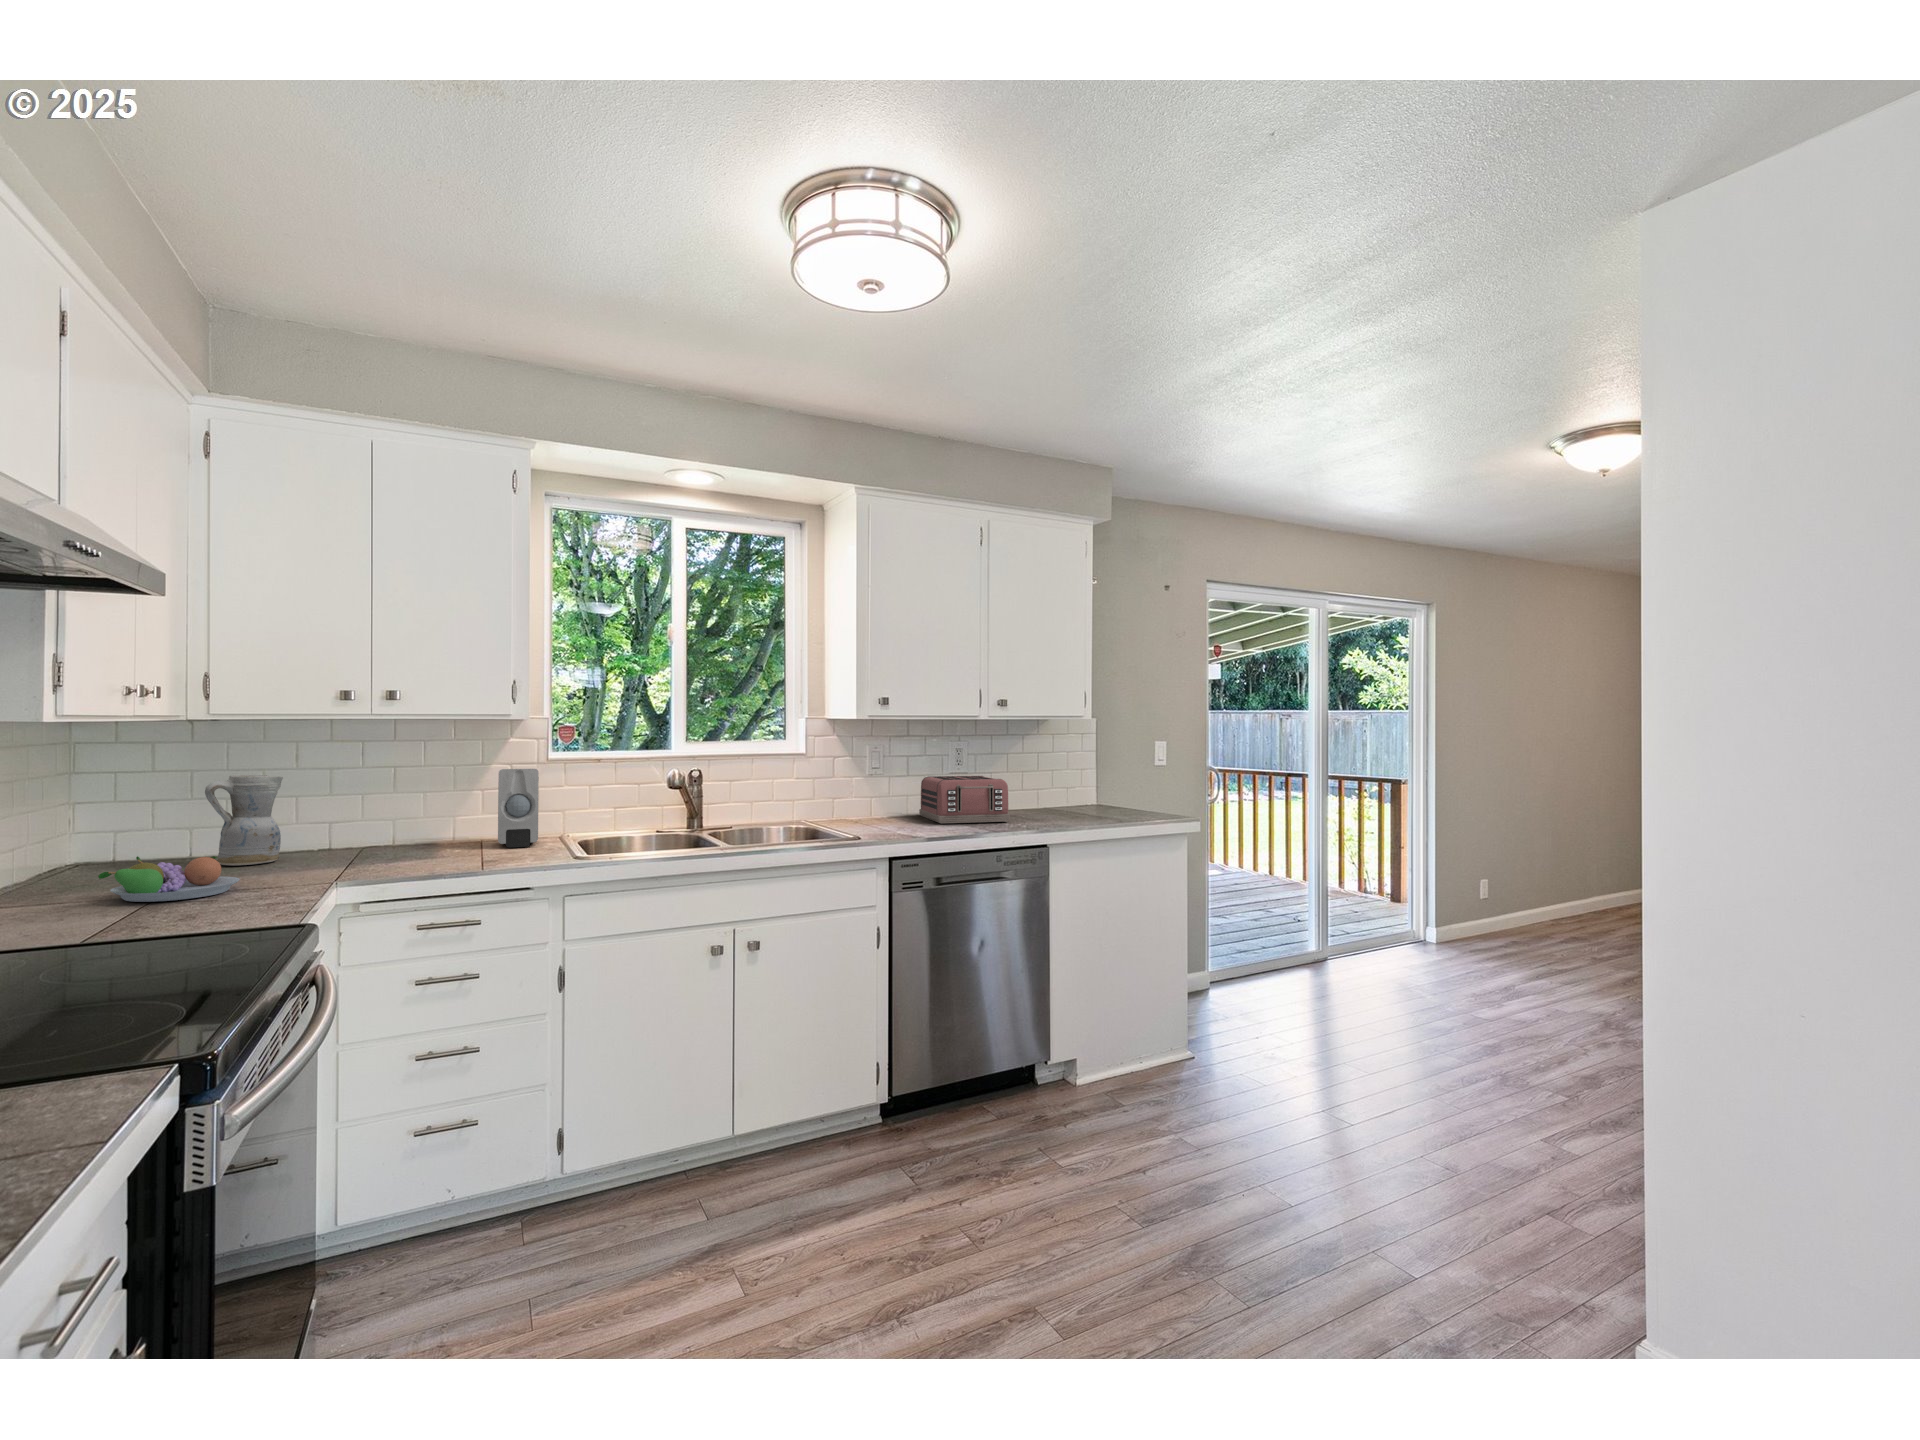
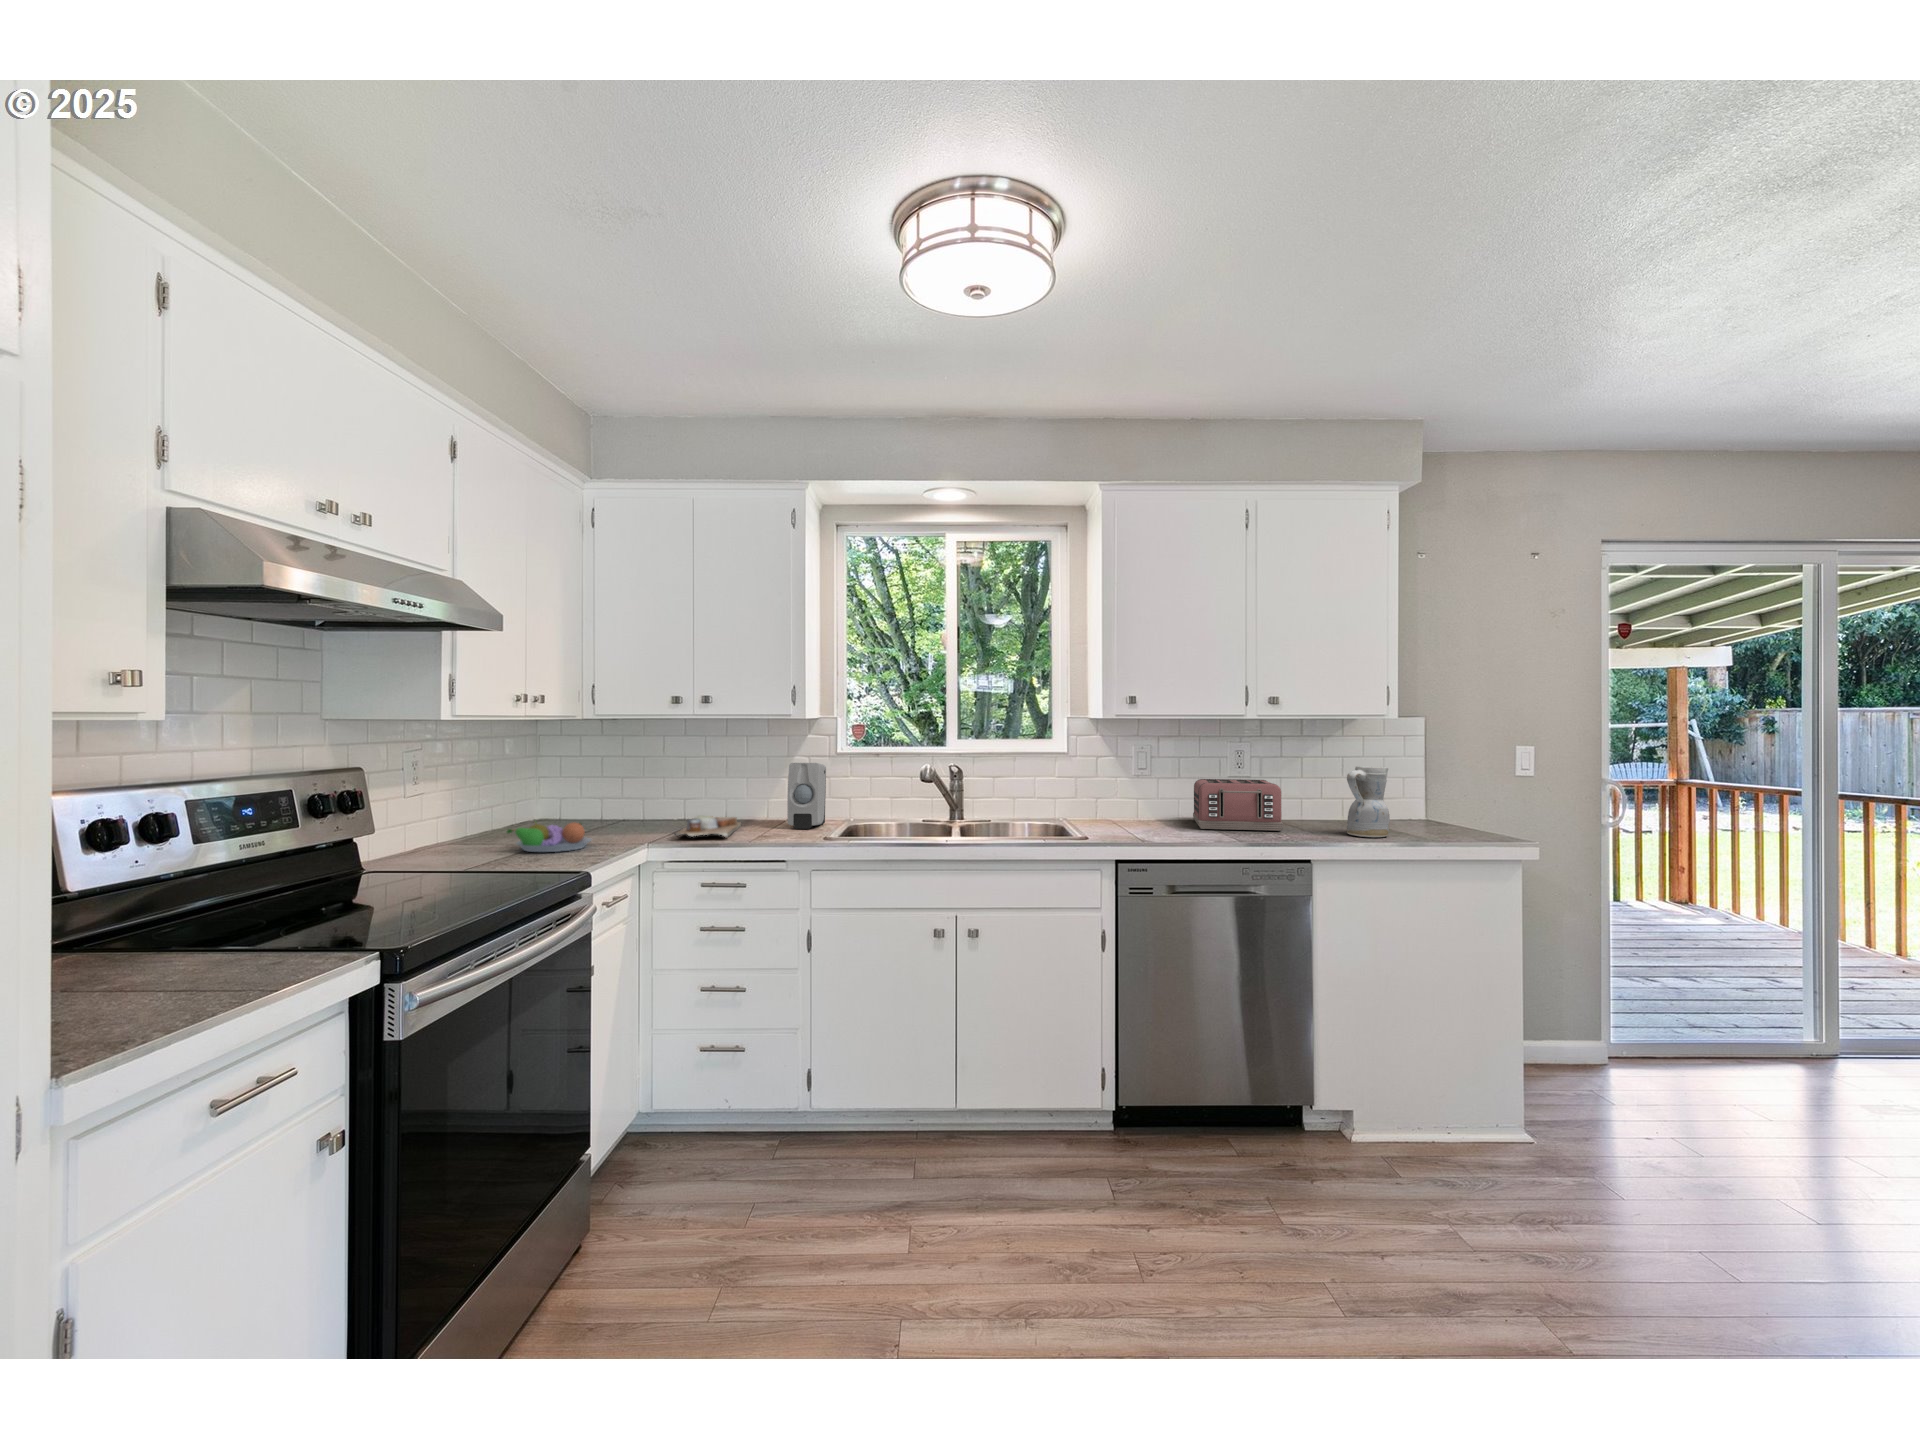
ceramic pitcher: present [205,775,283,865] -> present [1346,766,1390,837]
cutting board: none [356,838,437,867] -> present [675,816,741,838]

